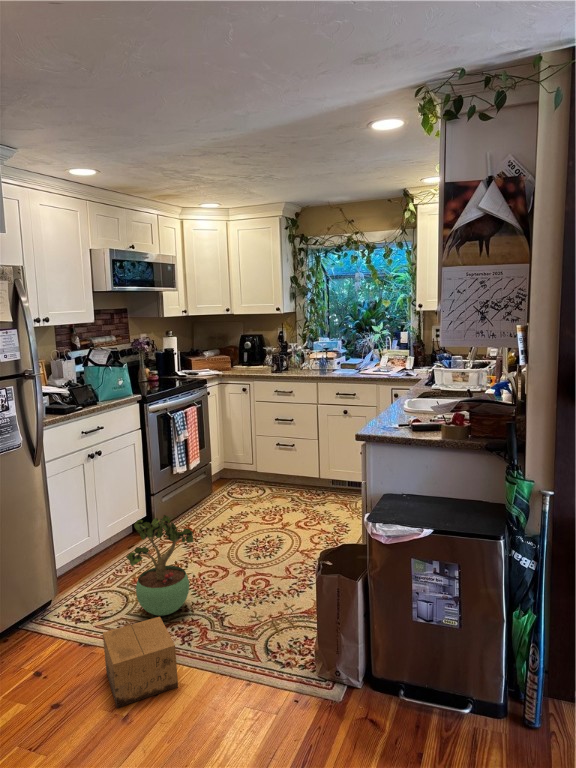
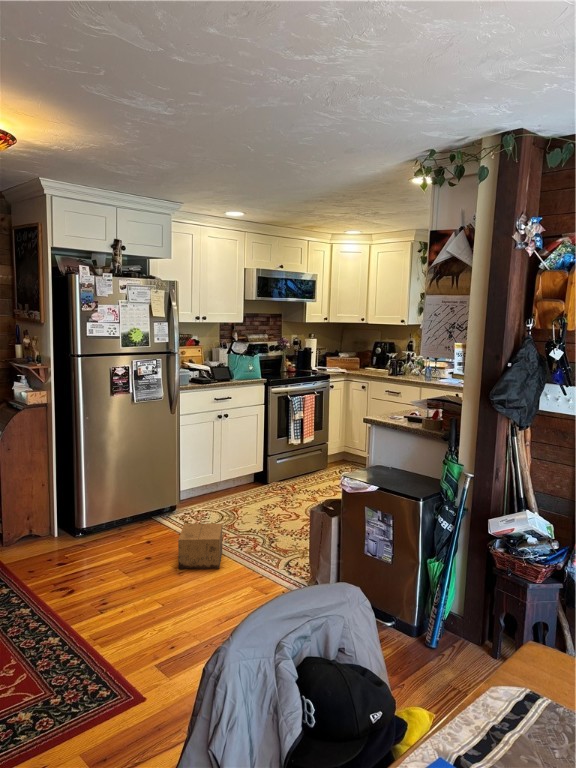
potted plant: present [126,515,194,616] -> none [218,459,261,531]

